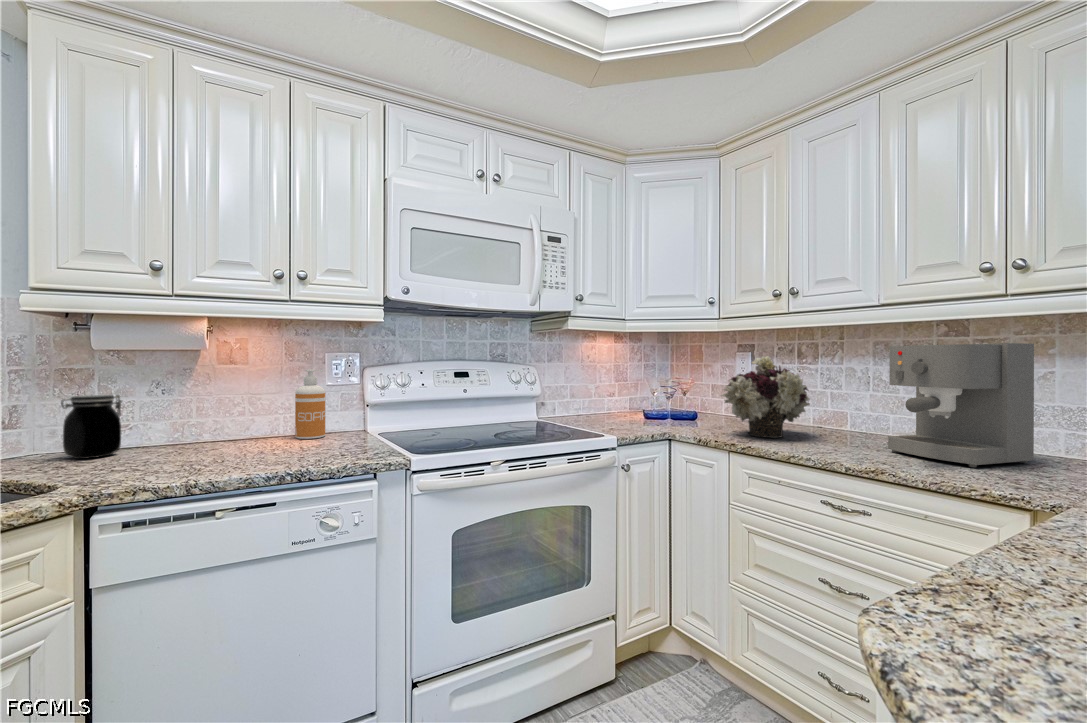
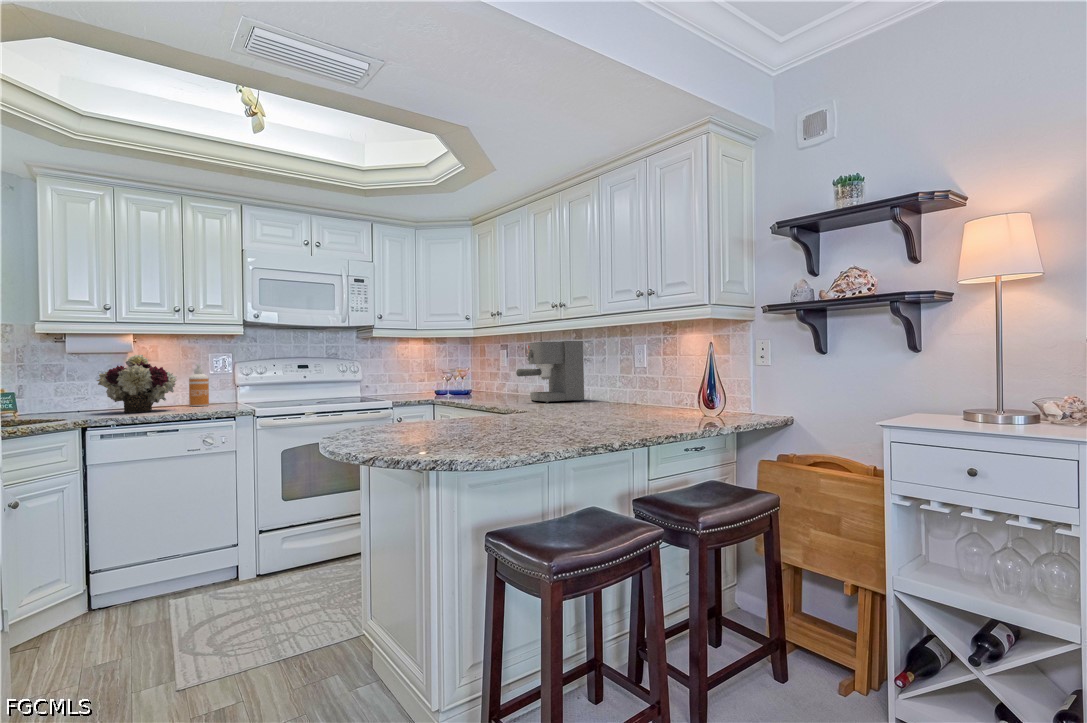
flower arrangement: present [721,356,810,438] -> present [97,355,177,413]
jar: present [61,395,122,459] -> none [51,379,84,414]

